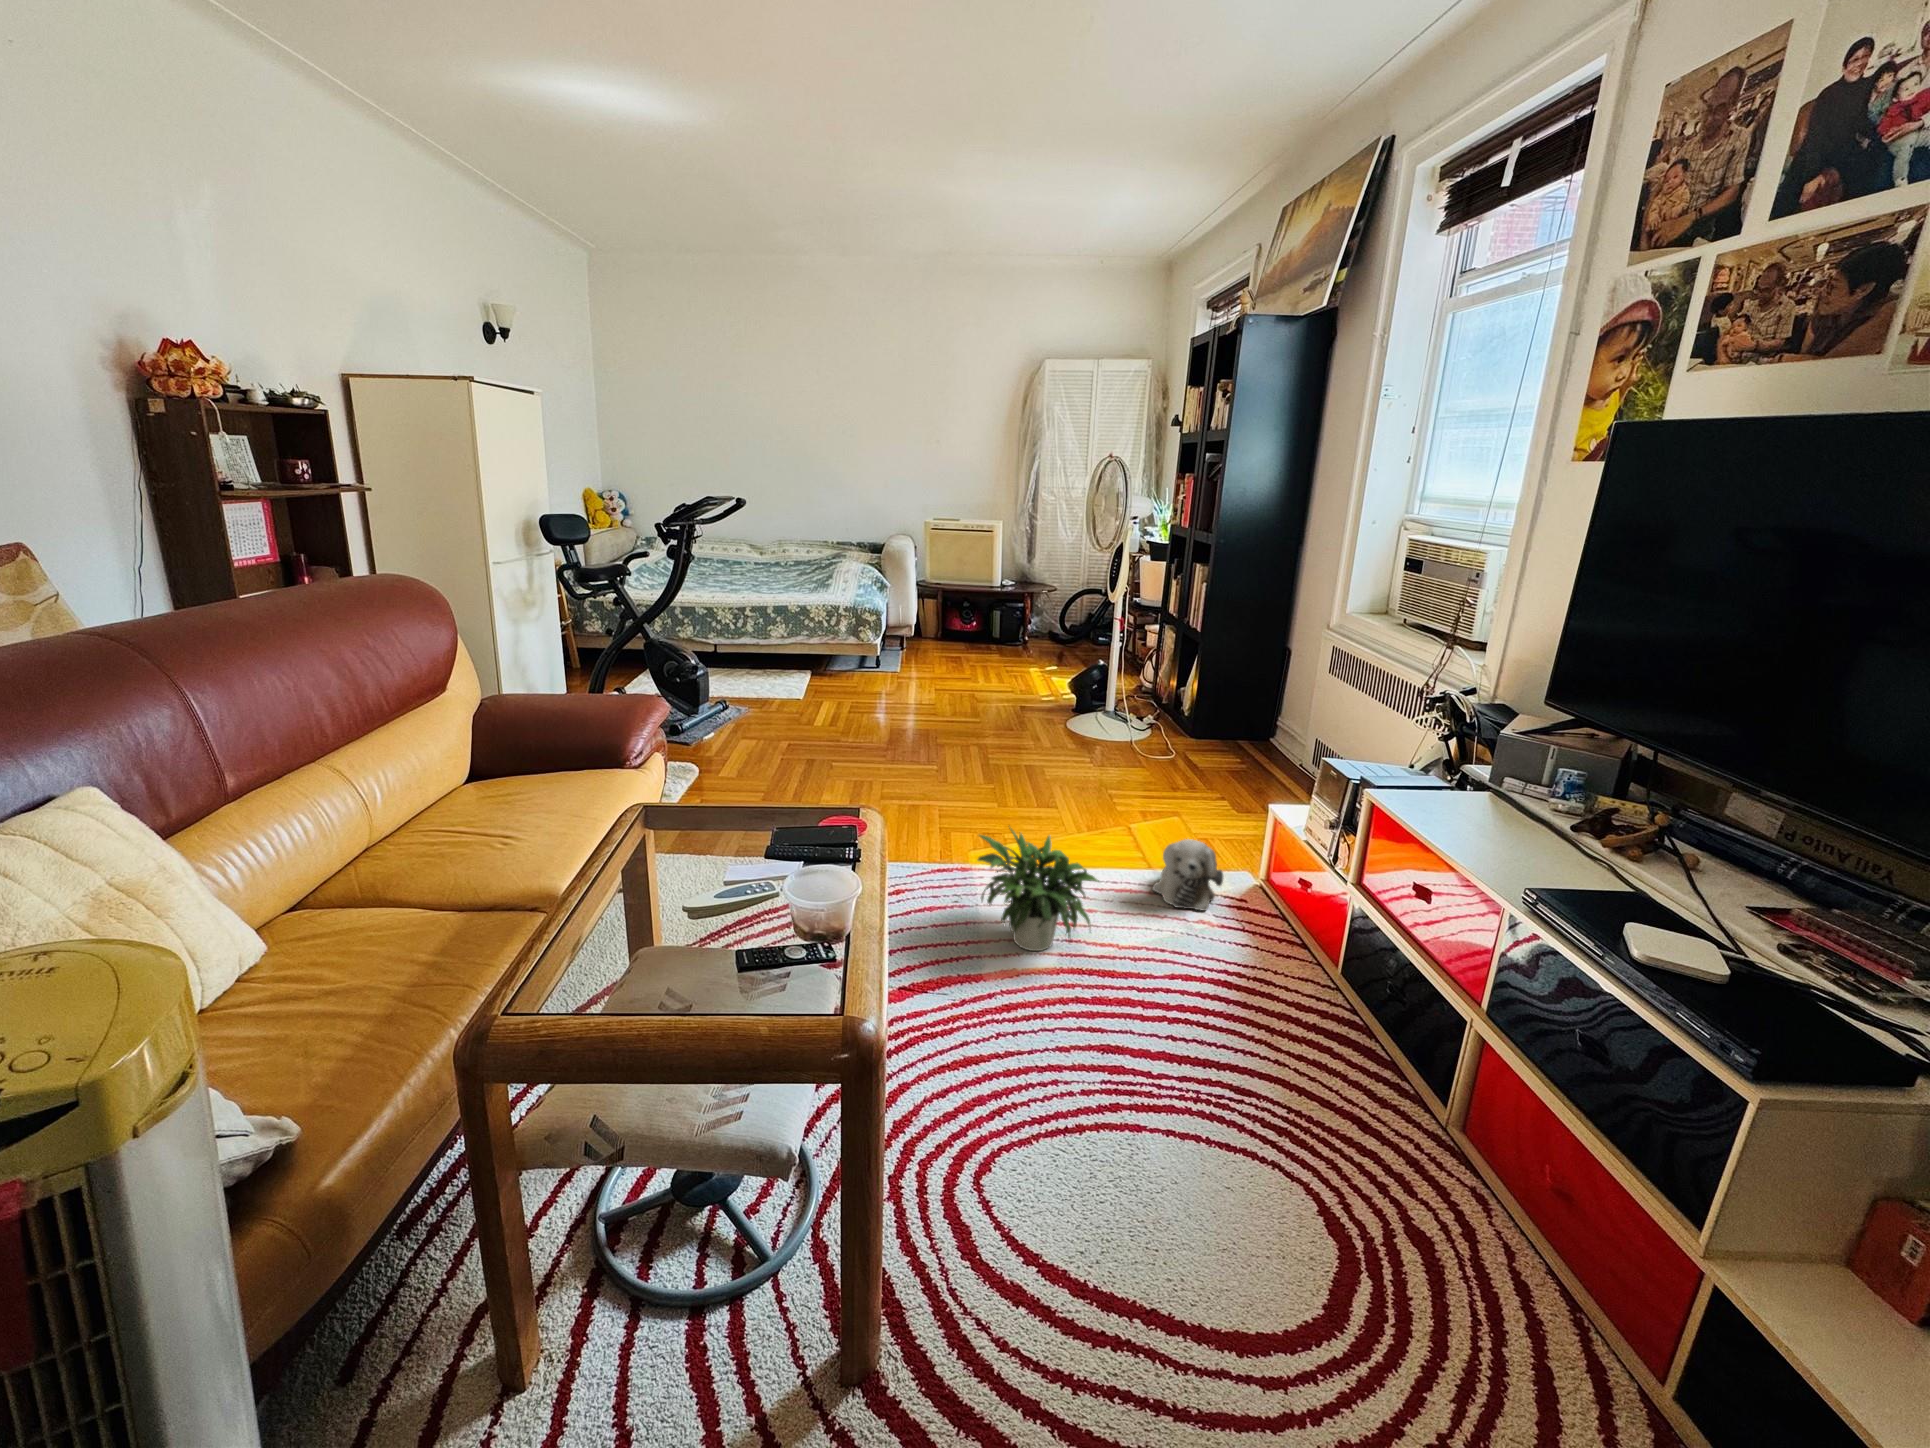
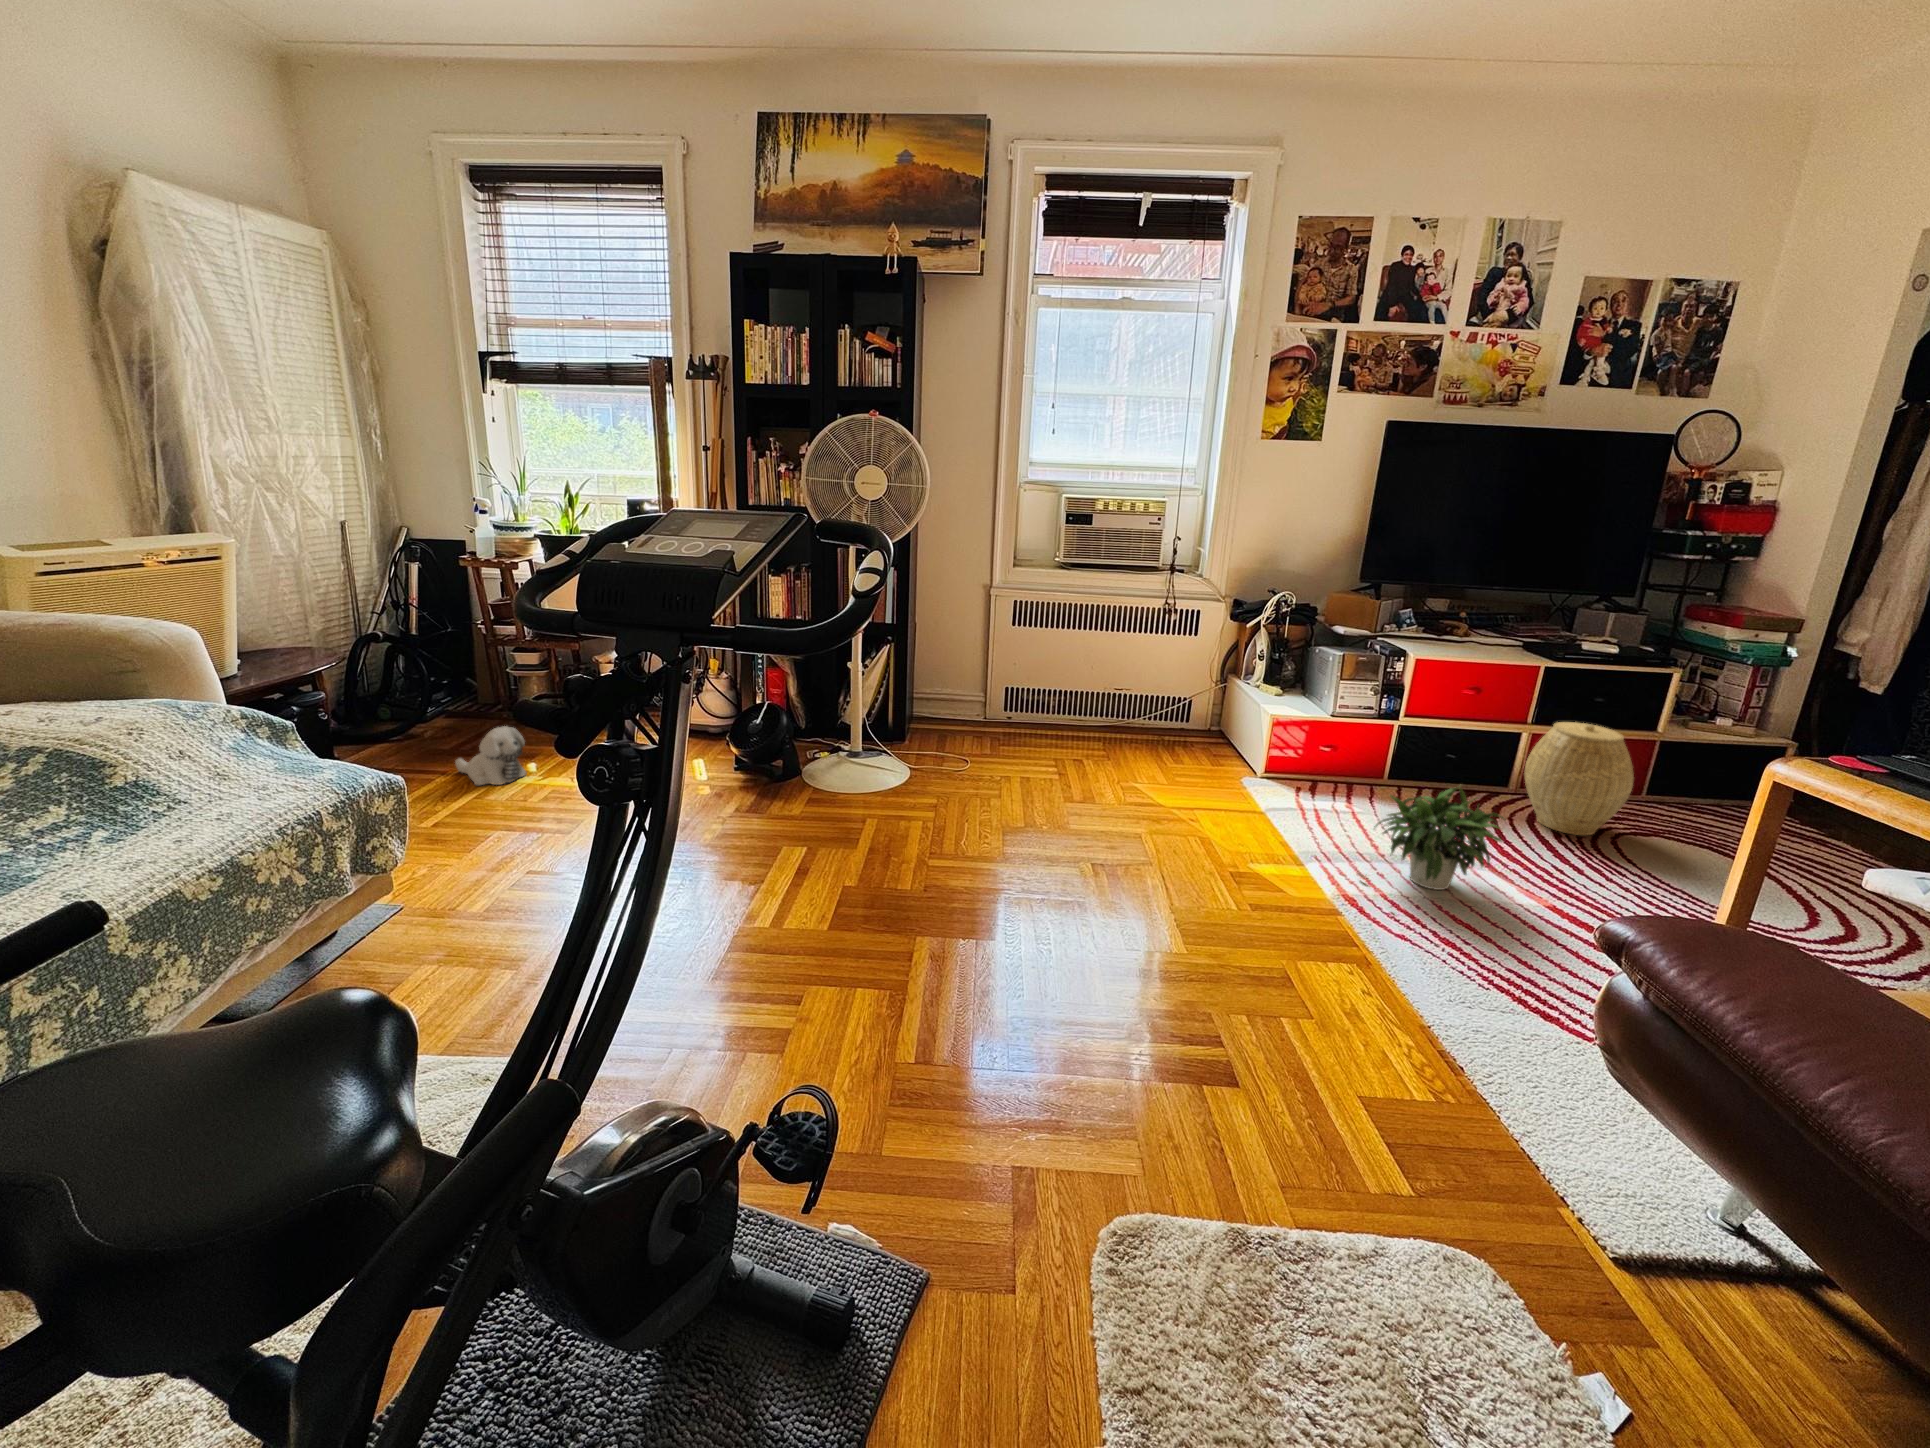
plush toy: present [1153,839,1223,911] -> present [455,726,526,785]
woven basket: none [1259,964,1443,1191] -> present [1525,722,1634,835]

